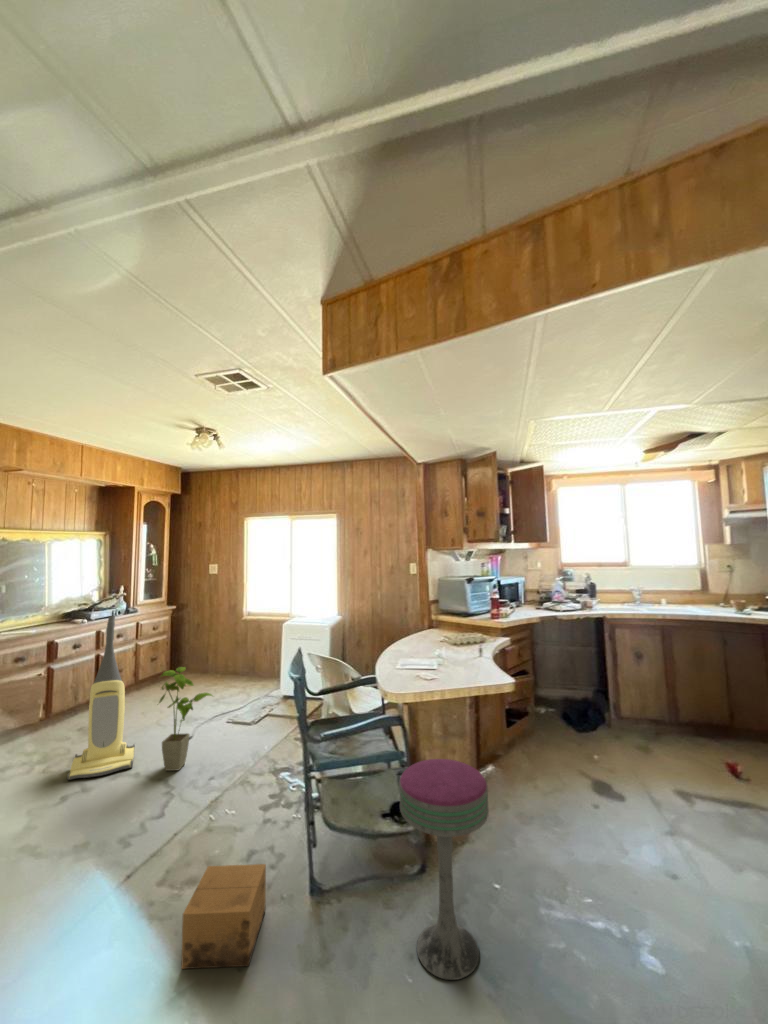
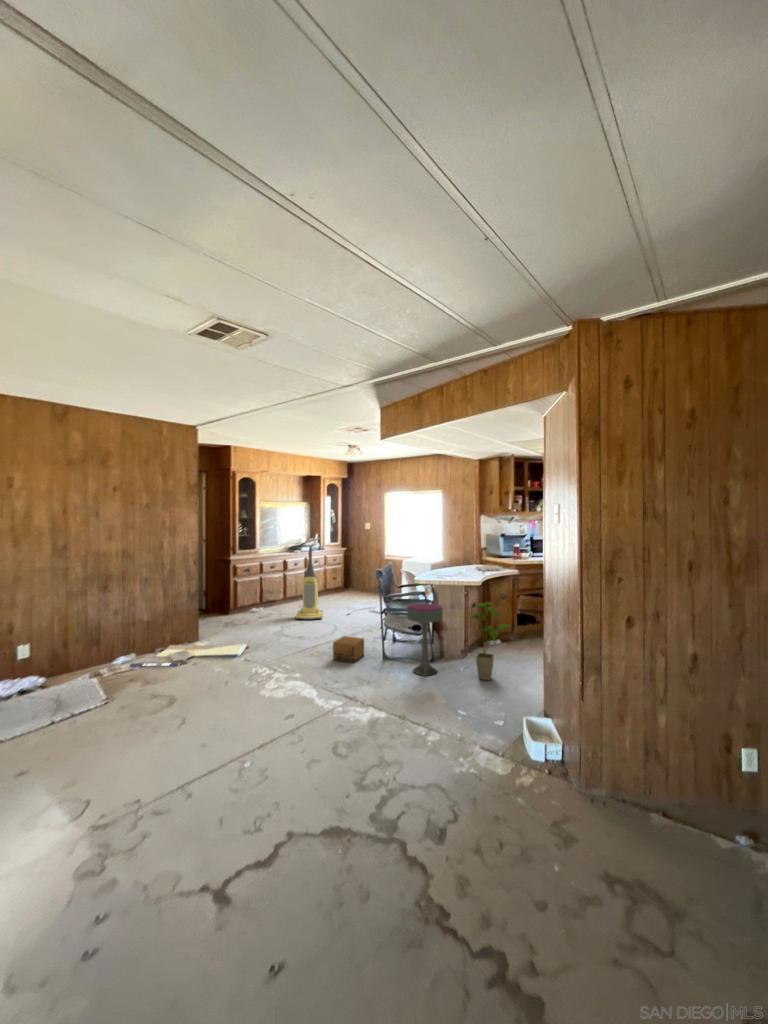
house plant: present [159,667,212,771] -> present [472,602,510,680]

